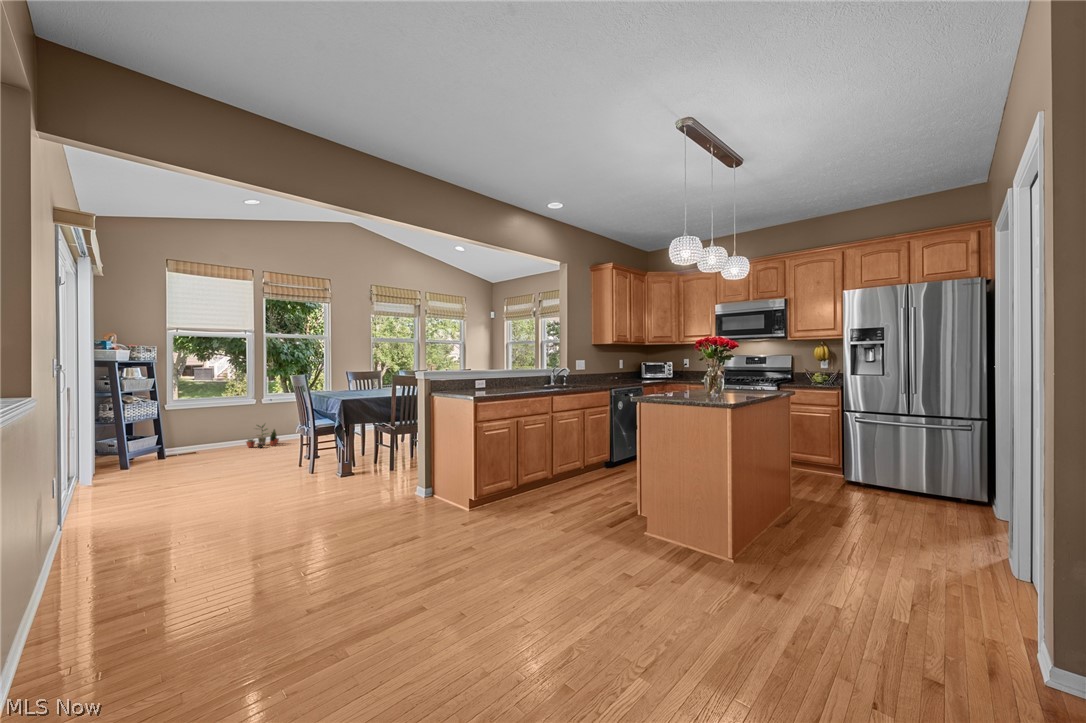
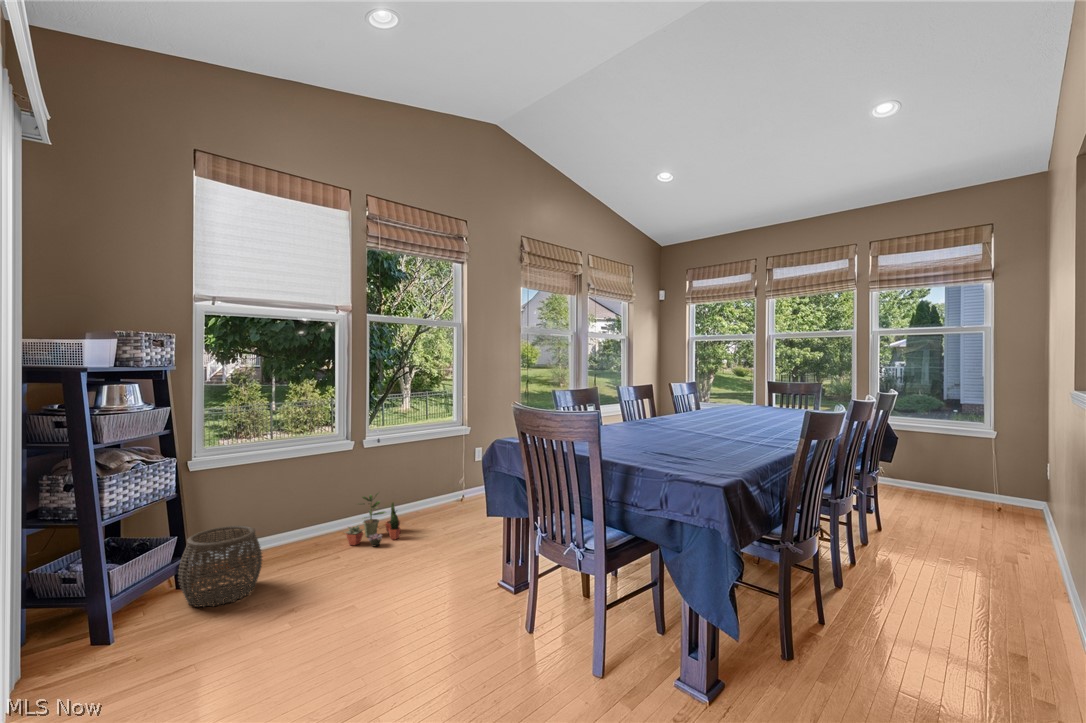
woven basket: none [158,431,197,462] -> present [178,526,262,607]

